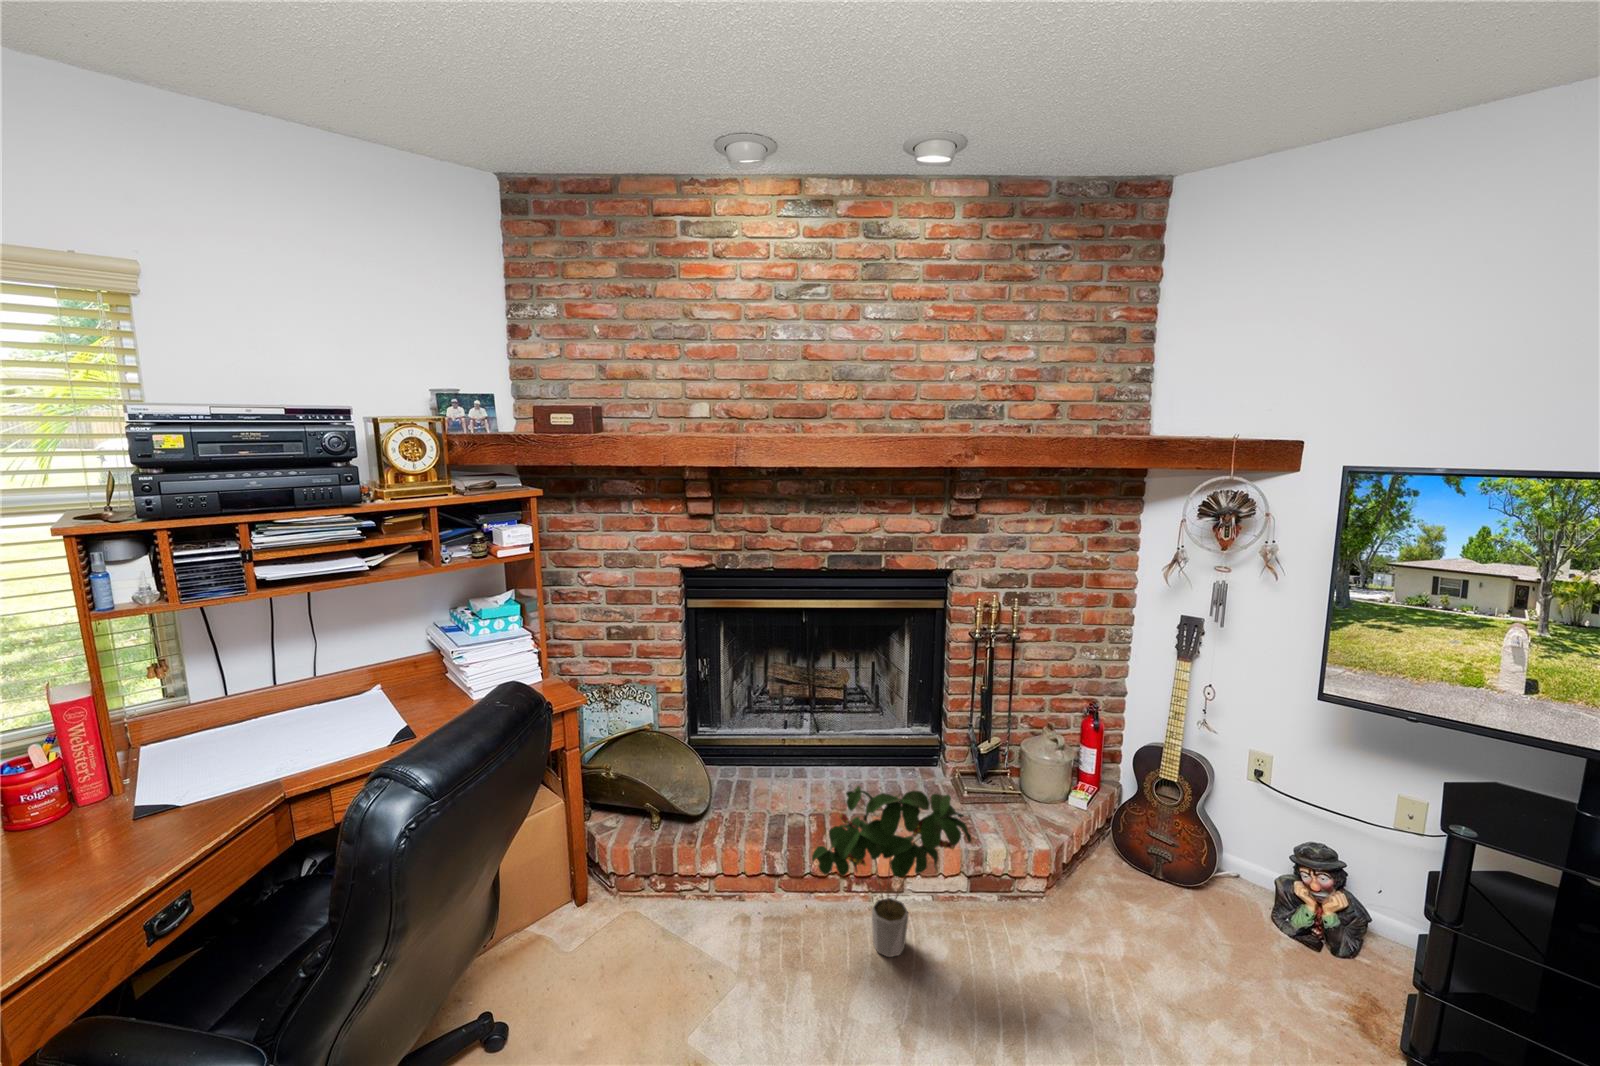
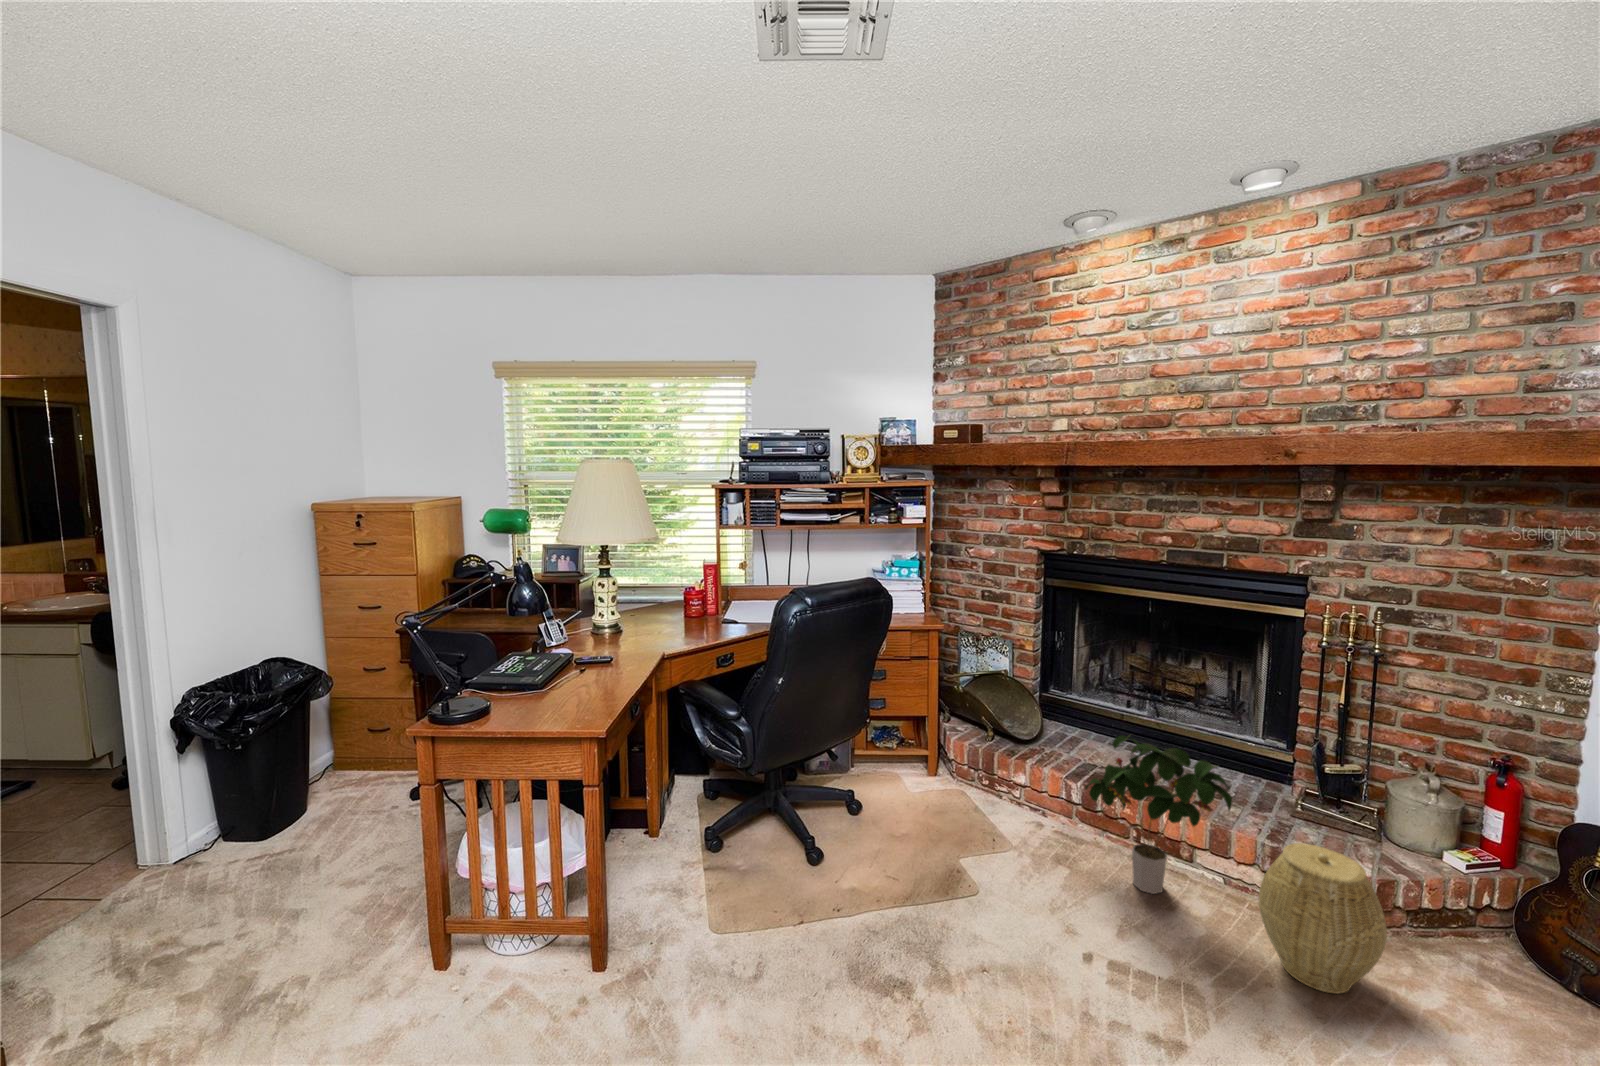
woven basket: none [1006,848,1112,992] -> present [1258,843,1387,994]

